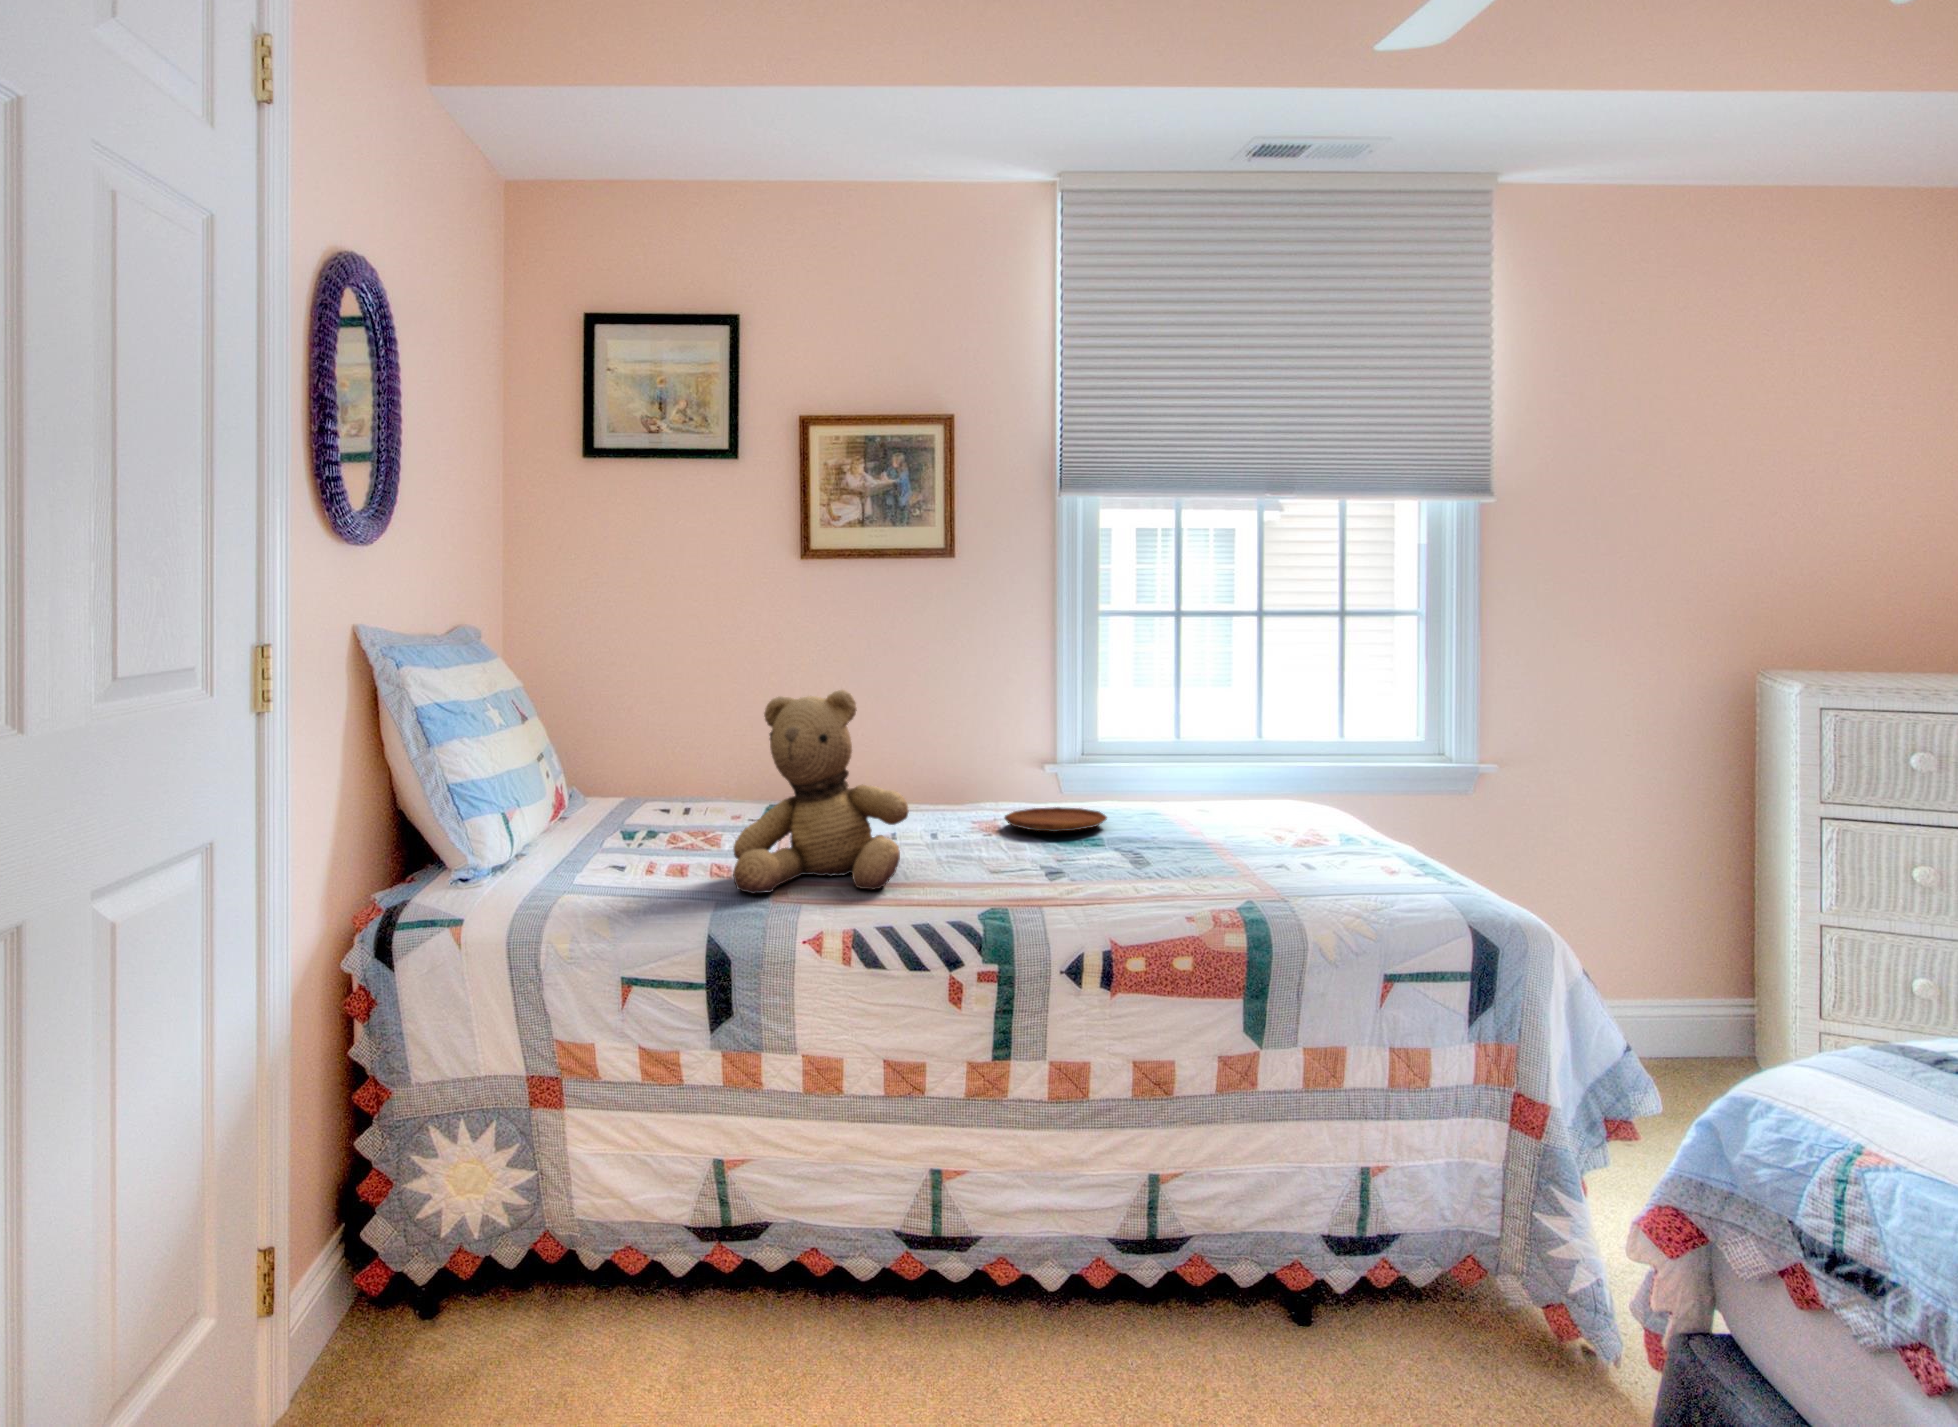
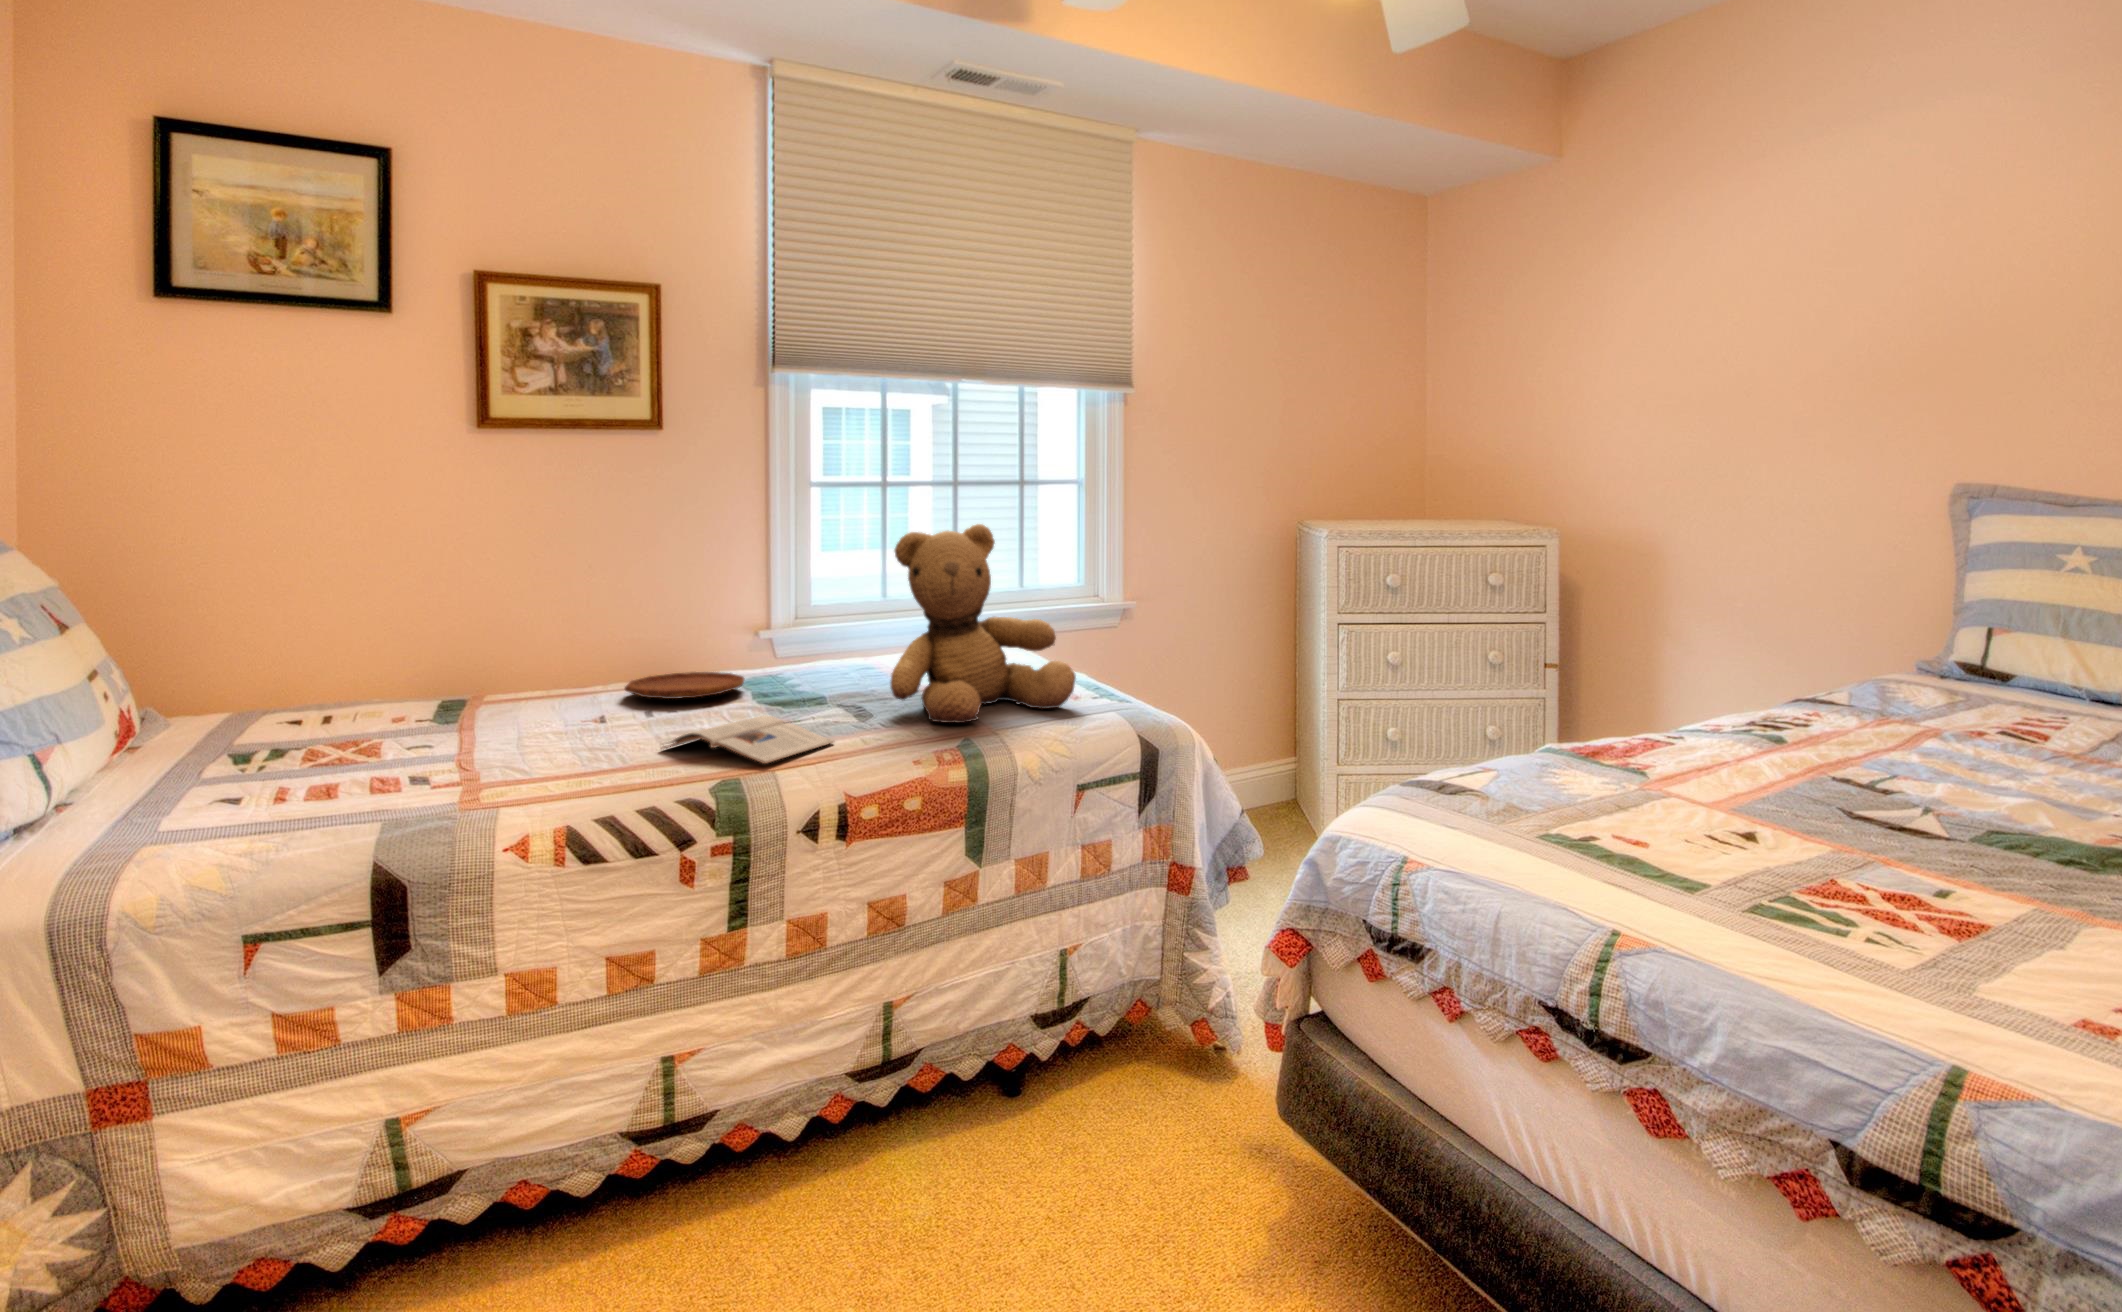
teddy bear: present [733,690,909,894] -> present [890,524,1076,723]
magazine: none [985,855,1131,903] -> present [662,716,834,764]

